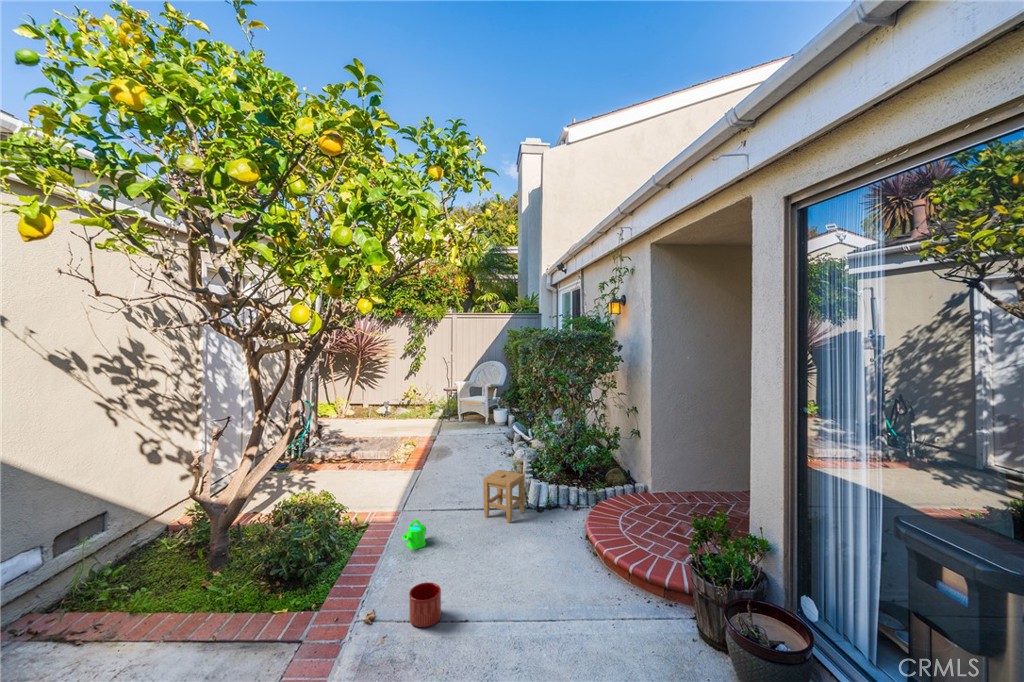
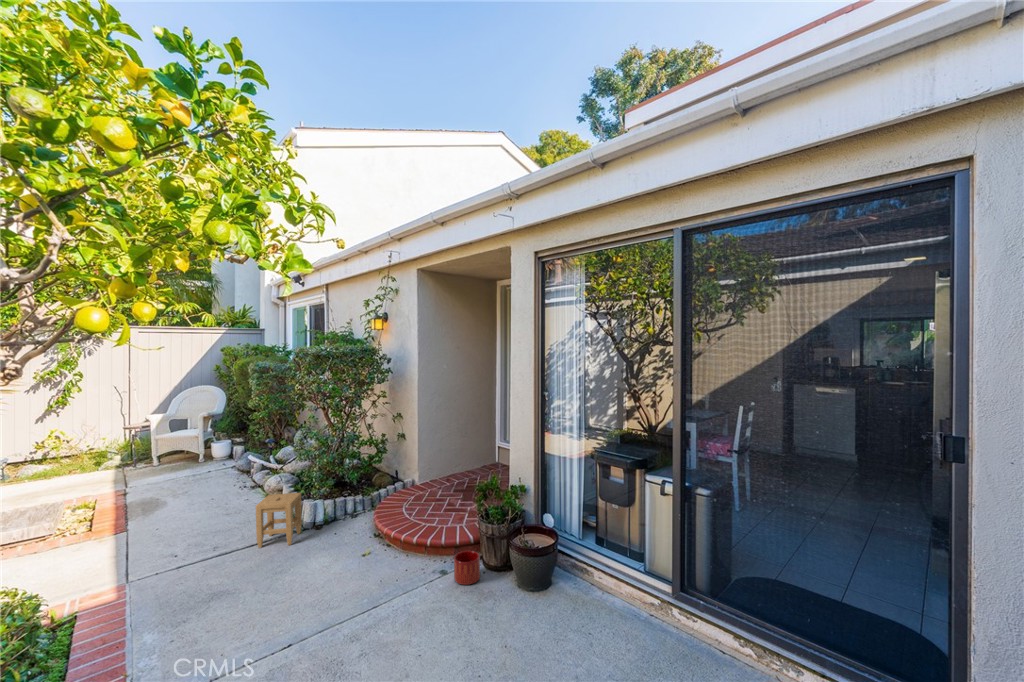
watering can: present [402,519,426,549] -> none [169,565,198,601]
planter: present [409,582,441,627] -> present [454,551,480,585]

